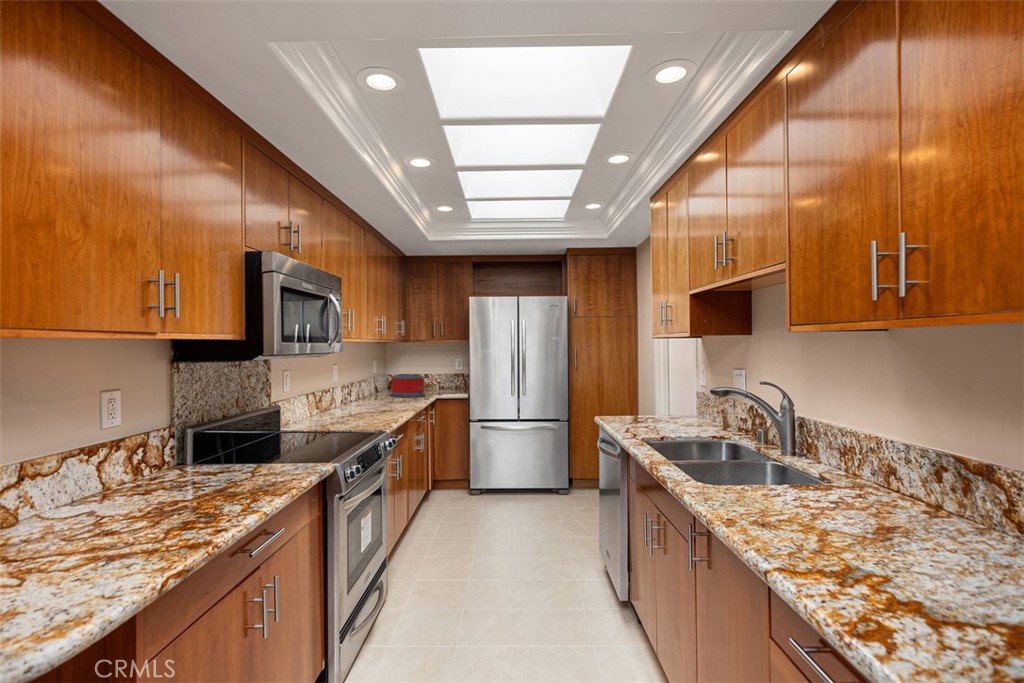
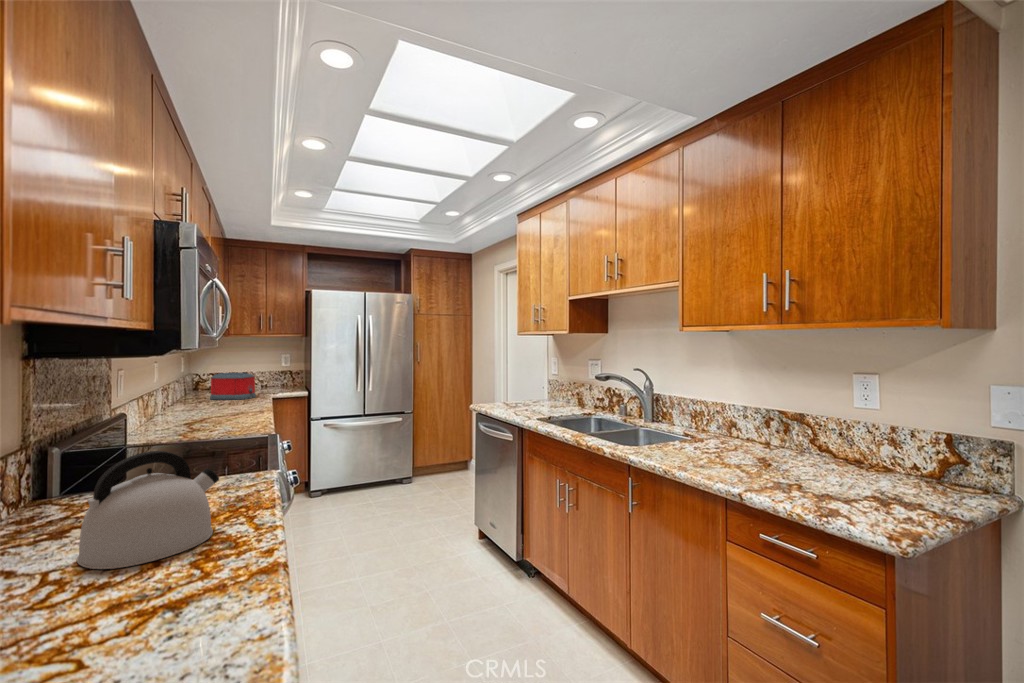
kettle: none [123,438,237,527] -> present [77,451,219,569]

